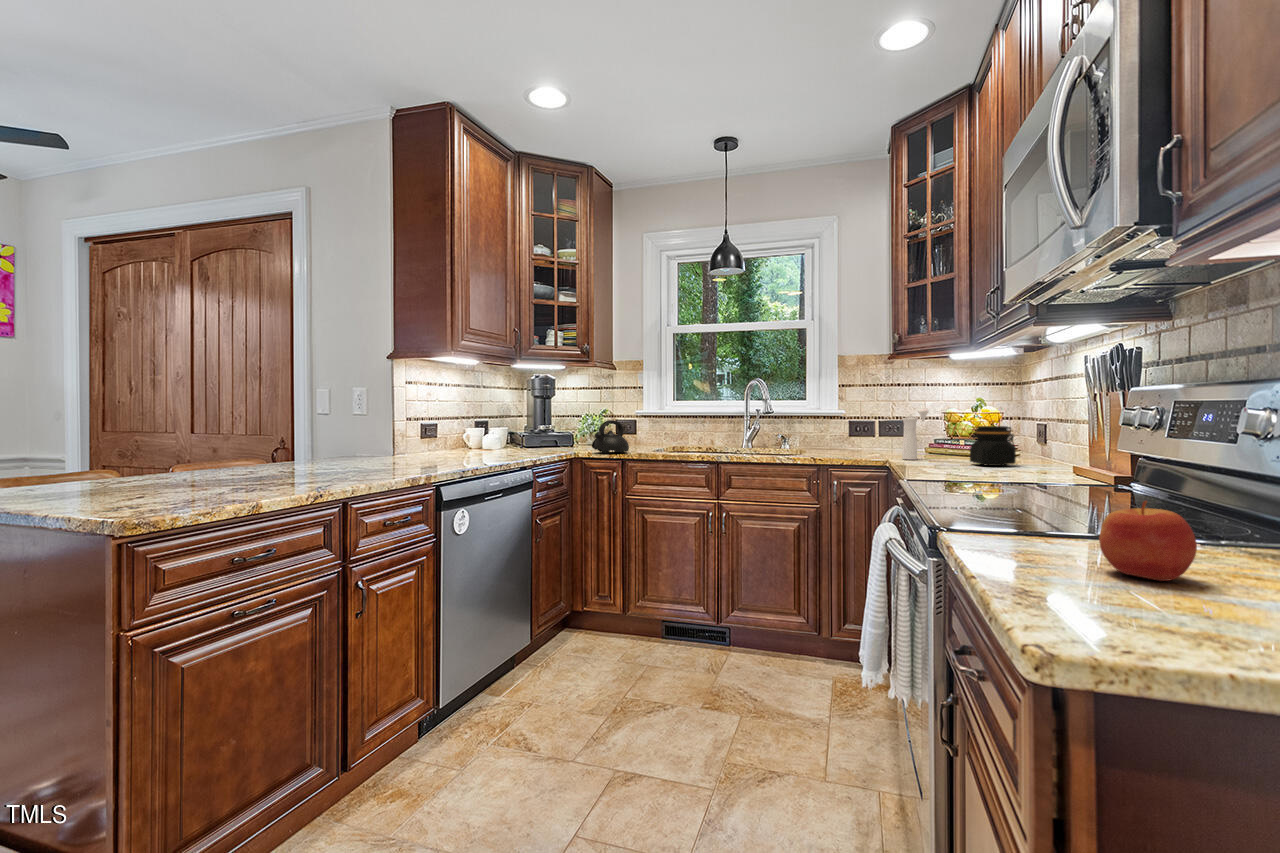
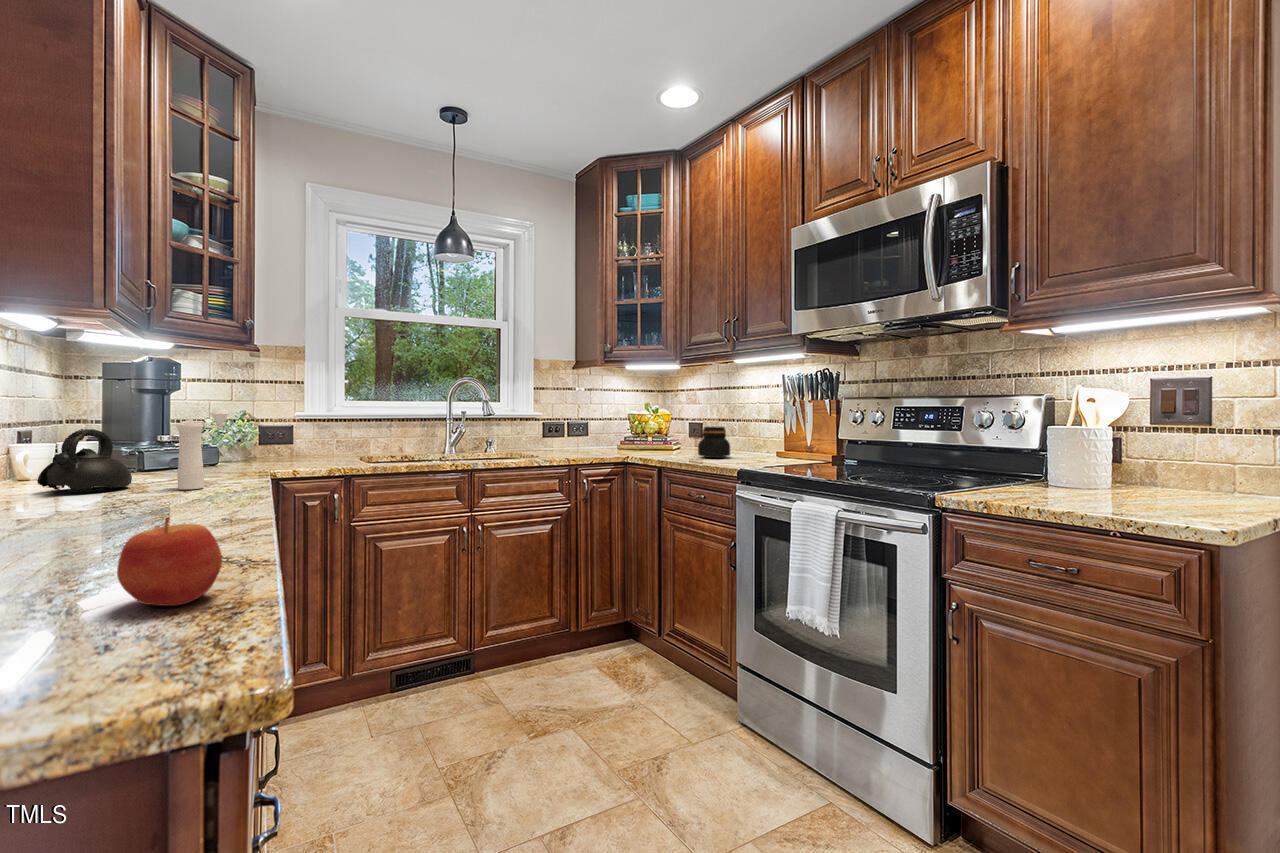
pepper mill: present [902,408,929,460] -> present [176,409,229,489]
teapot: present [592,420,629,453] -> present [37,429,132,493]
apple: present [1099,501,1197,581] -> present [117,517,222,606]

